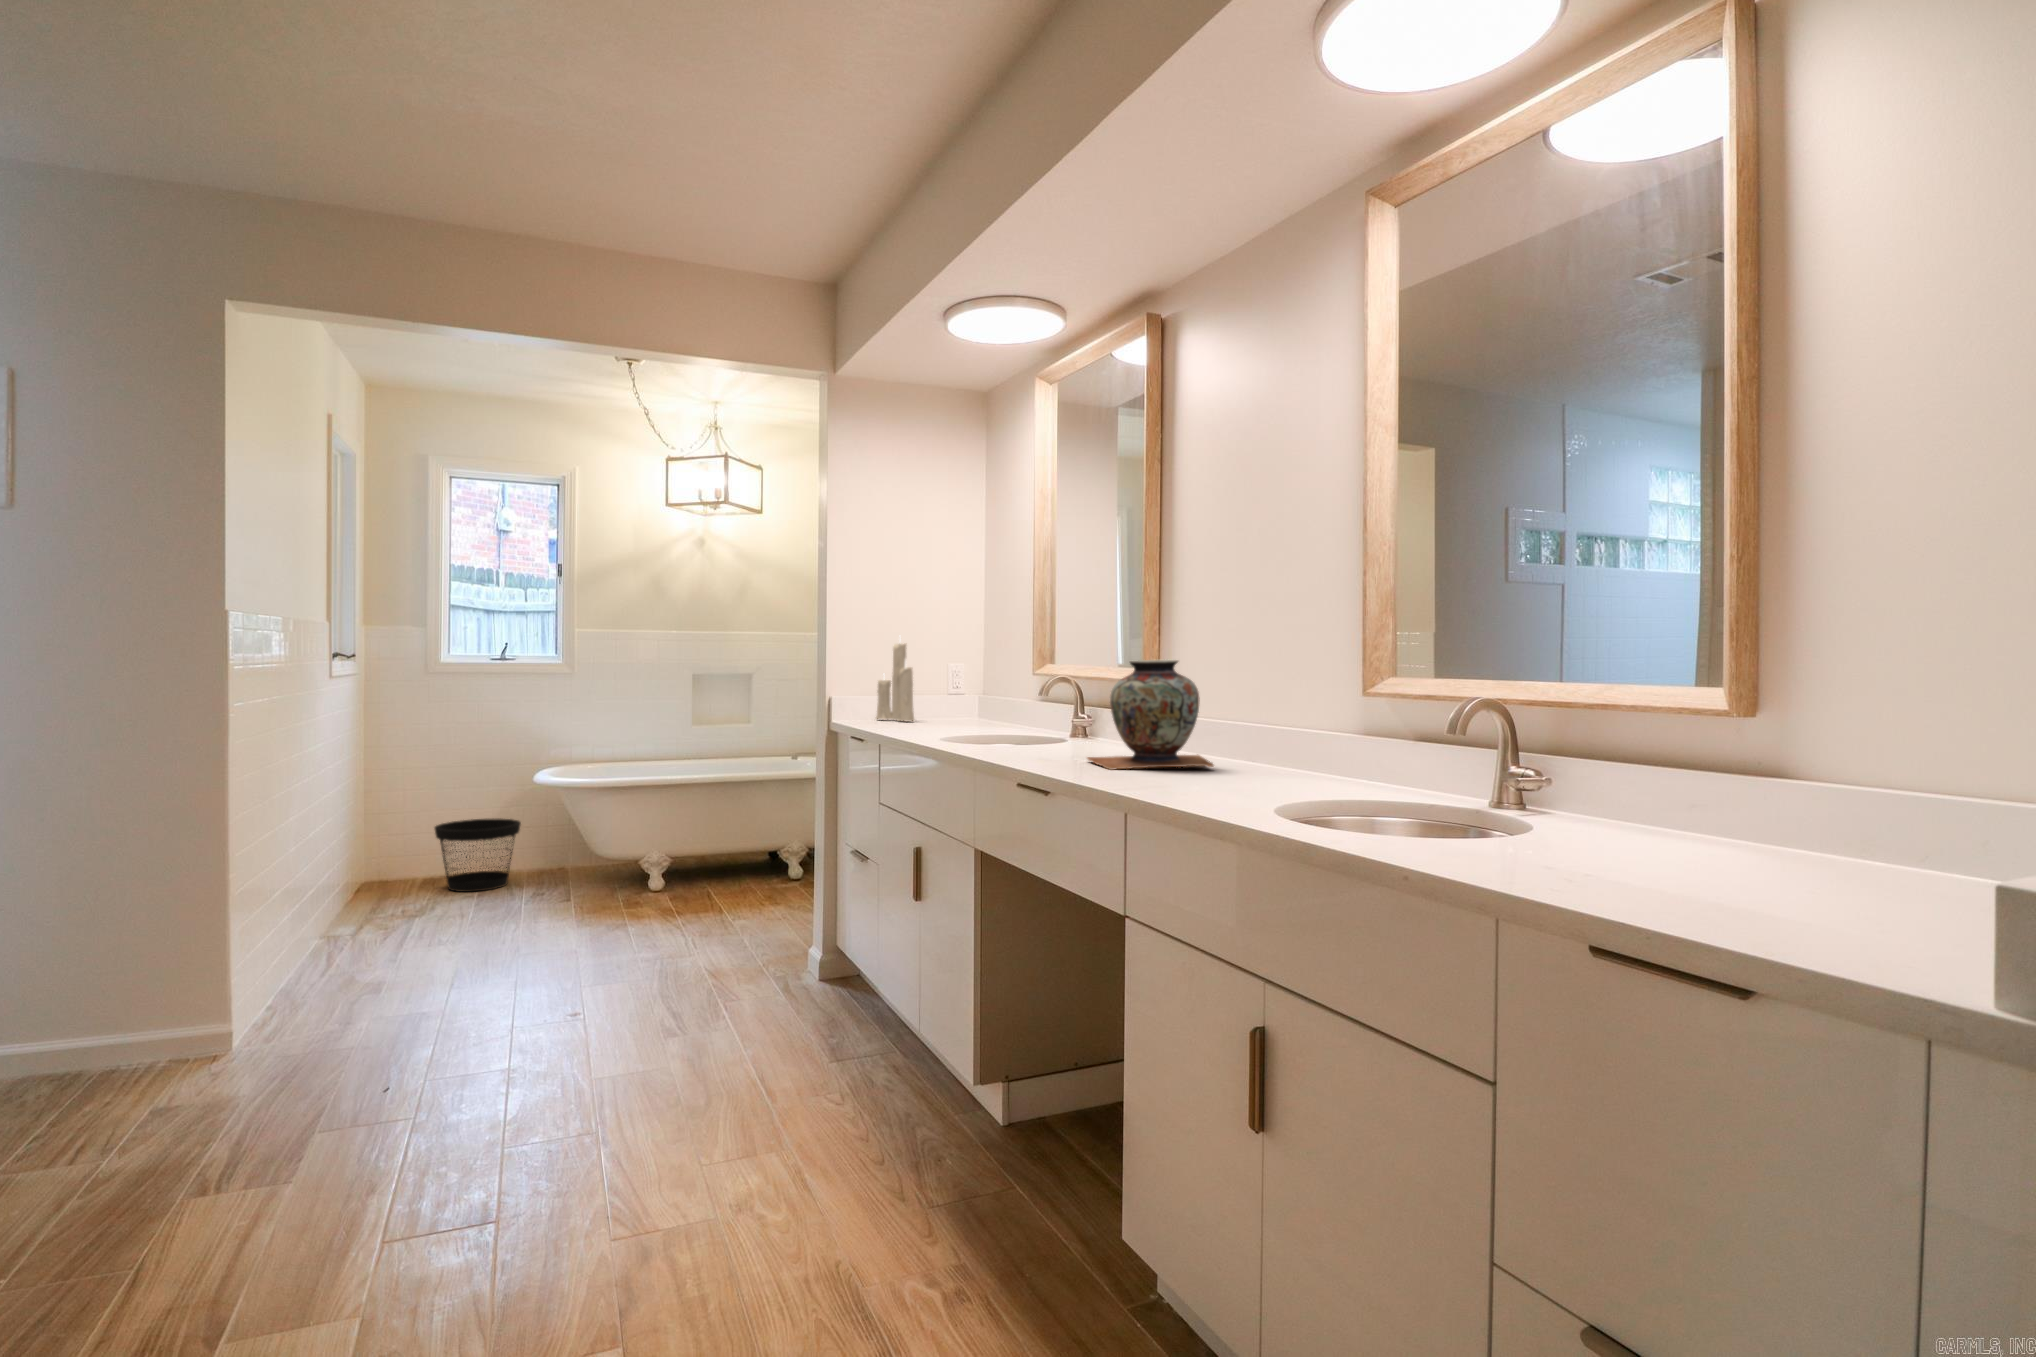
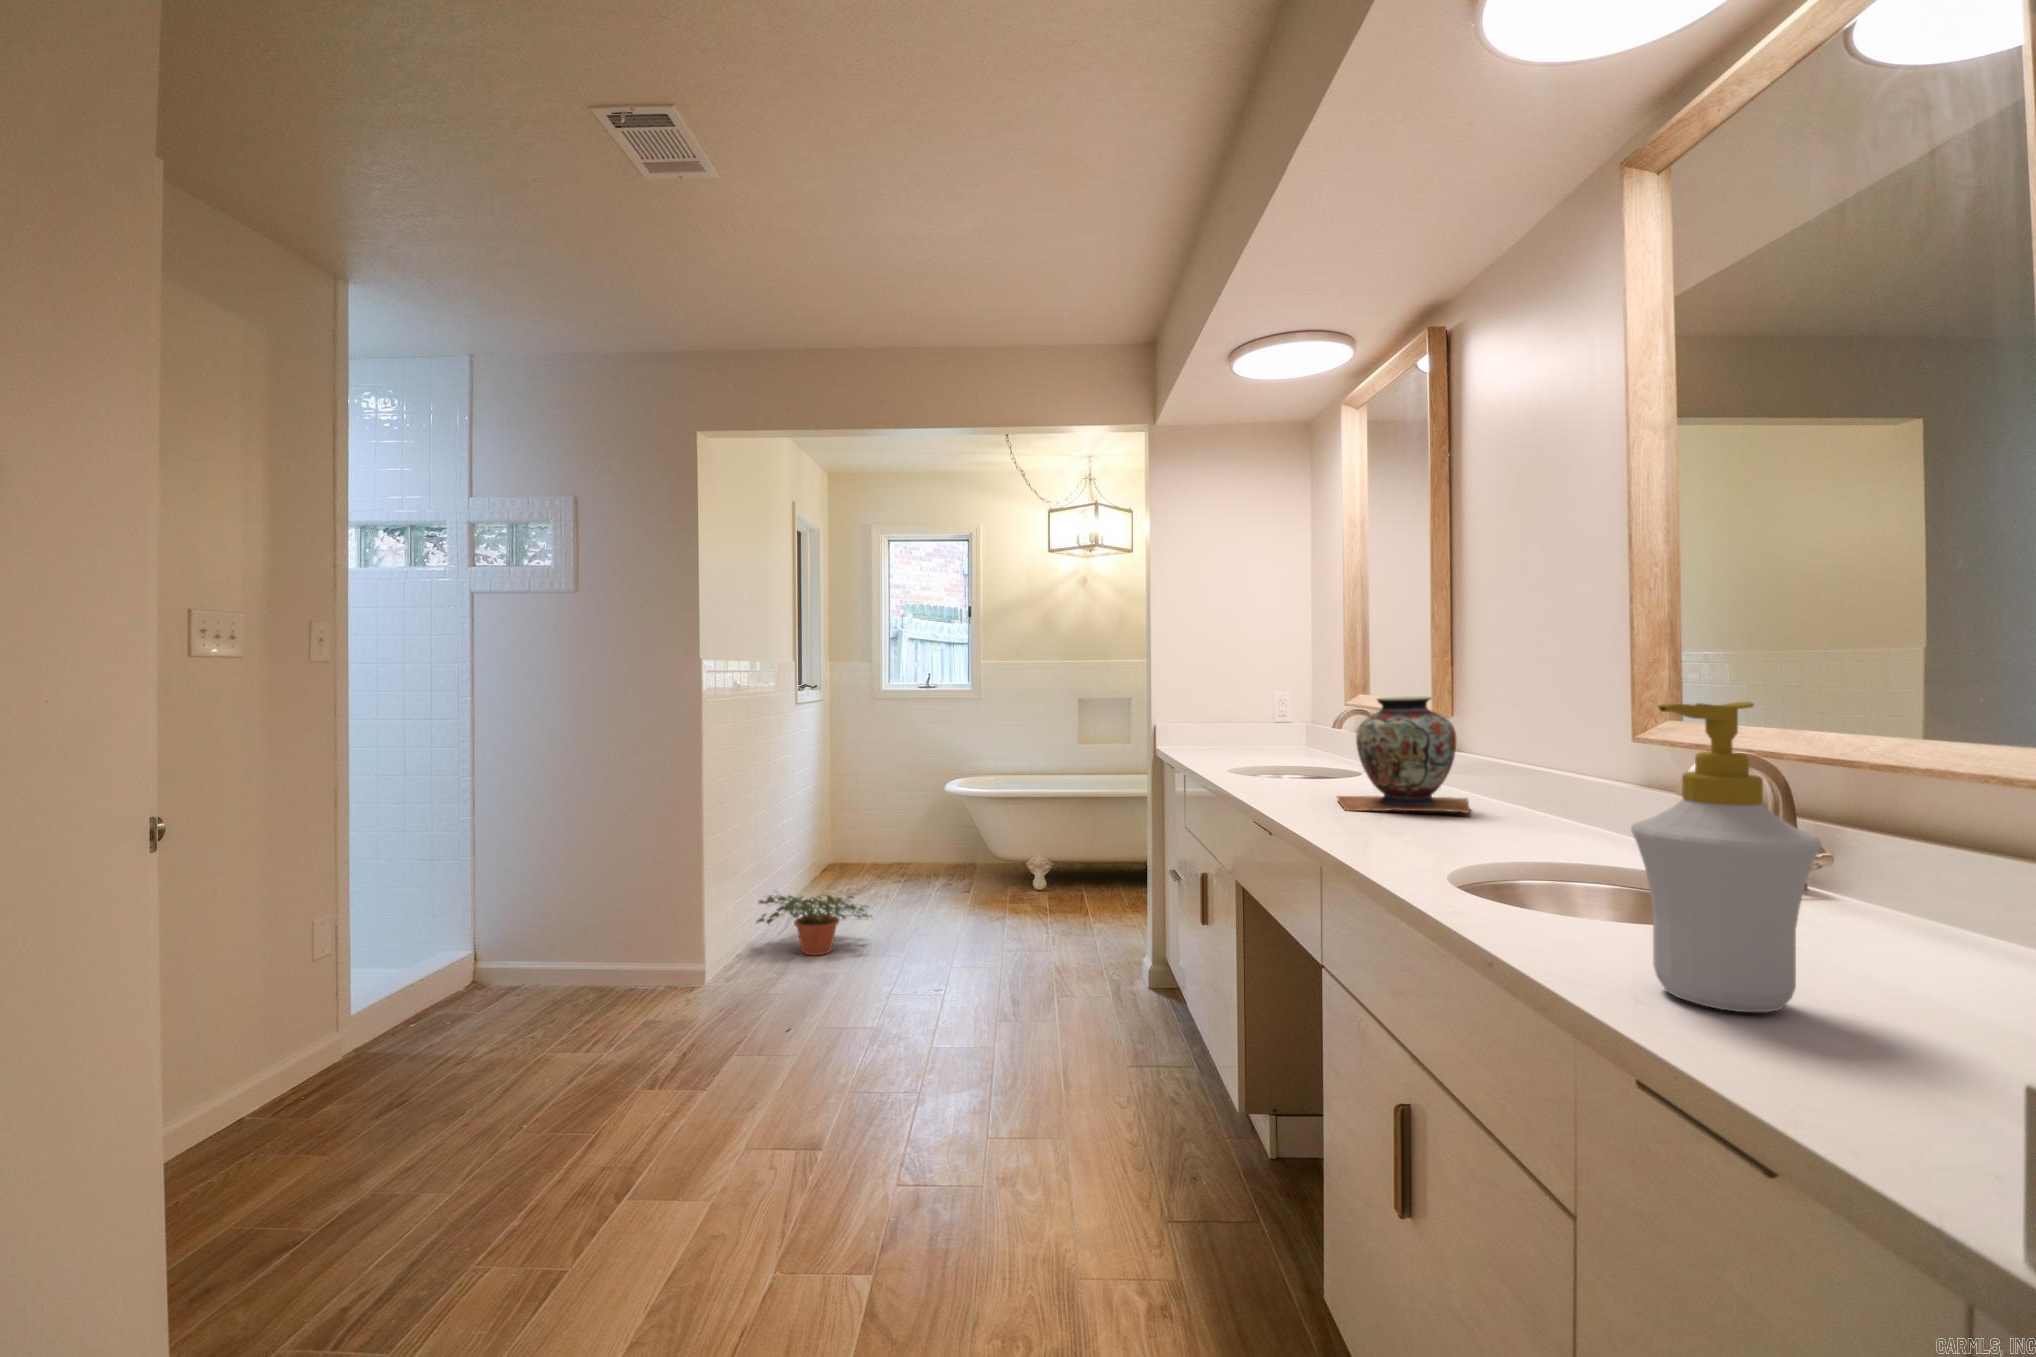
candle: present [876,639,914,721] -> none [1199,658,1235,749]
soap bottle: none [1548,641,1696,892] -> present [1631,702,1821,1012]
wastebasket: present [435,819,521,892] -> none [875,819,938,880]
potted plant: none [290,914,463,994] -> present [757,894,868,955]

